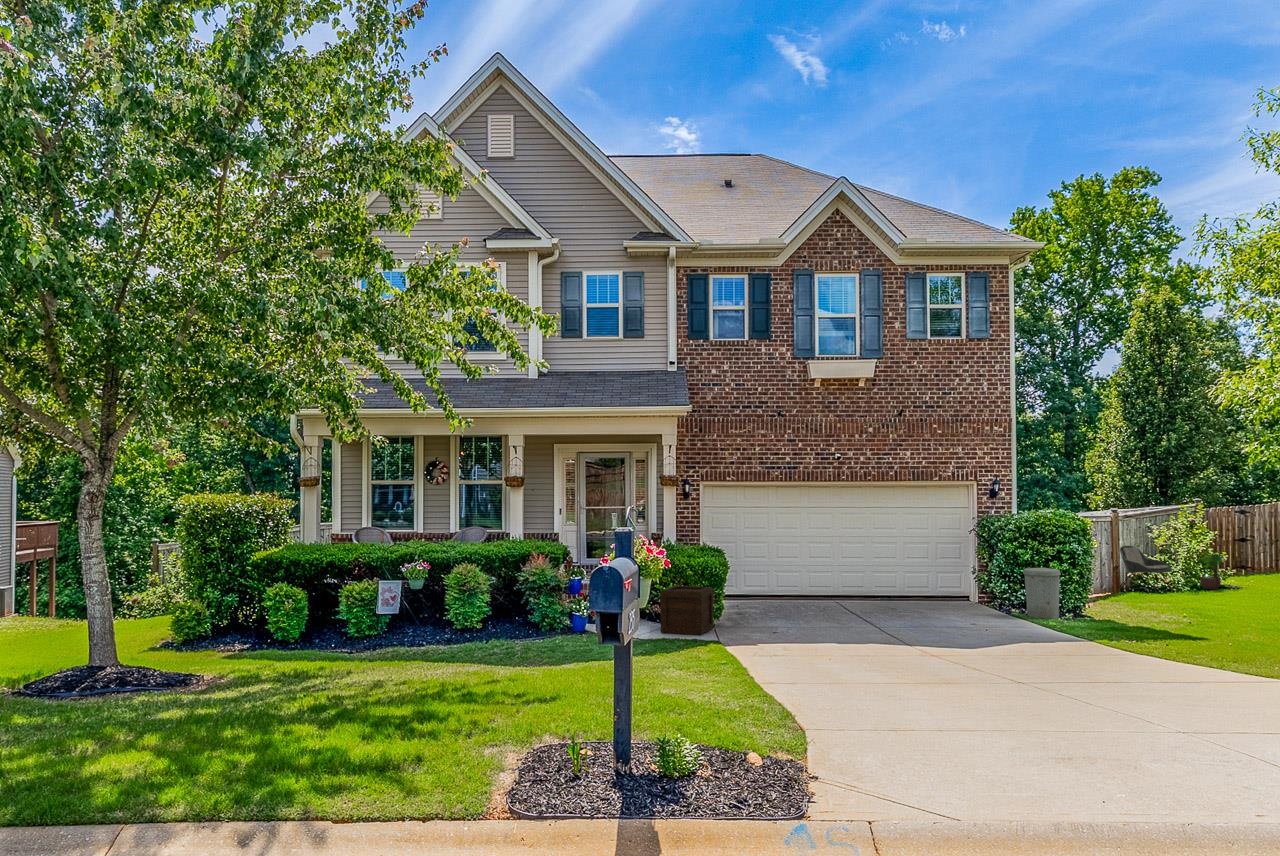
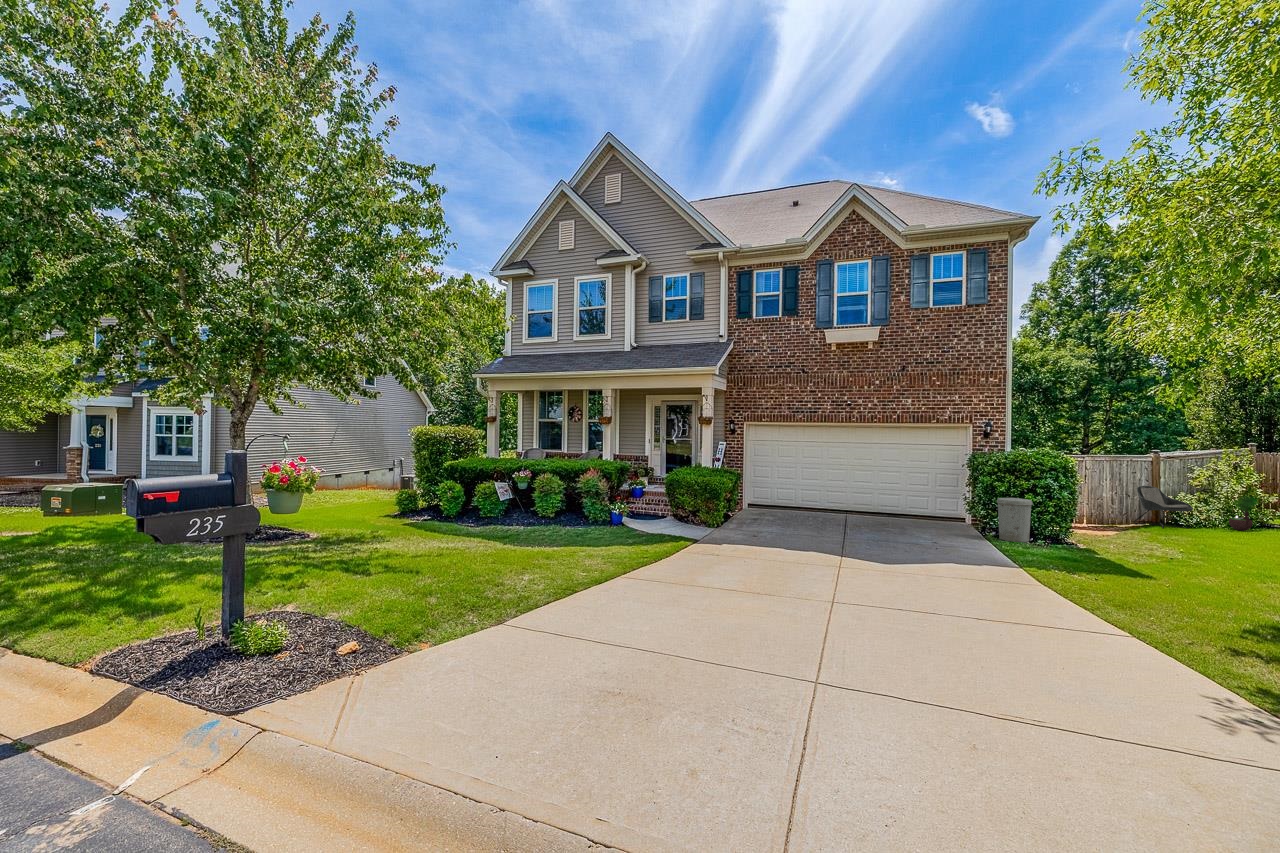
wooden crate: present [660,586,714,635] -> none [671,494,715,531]

